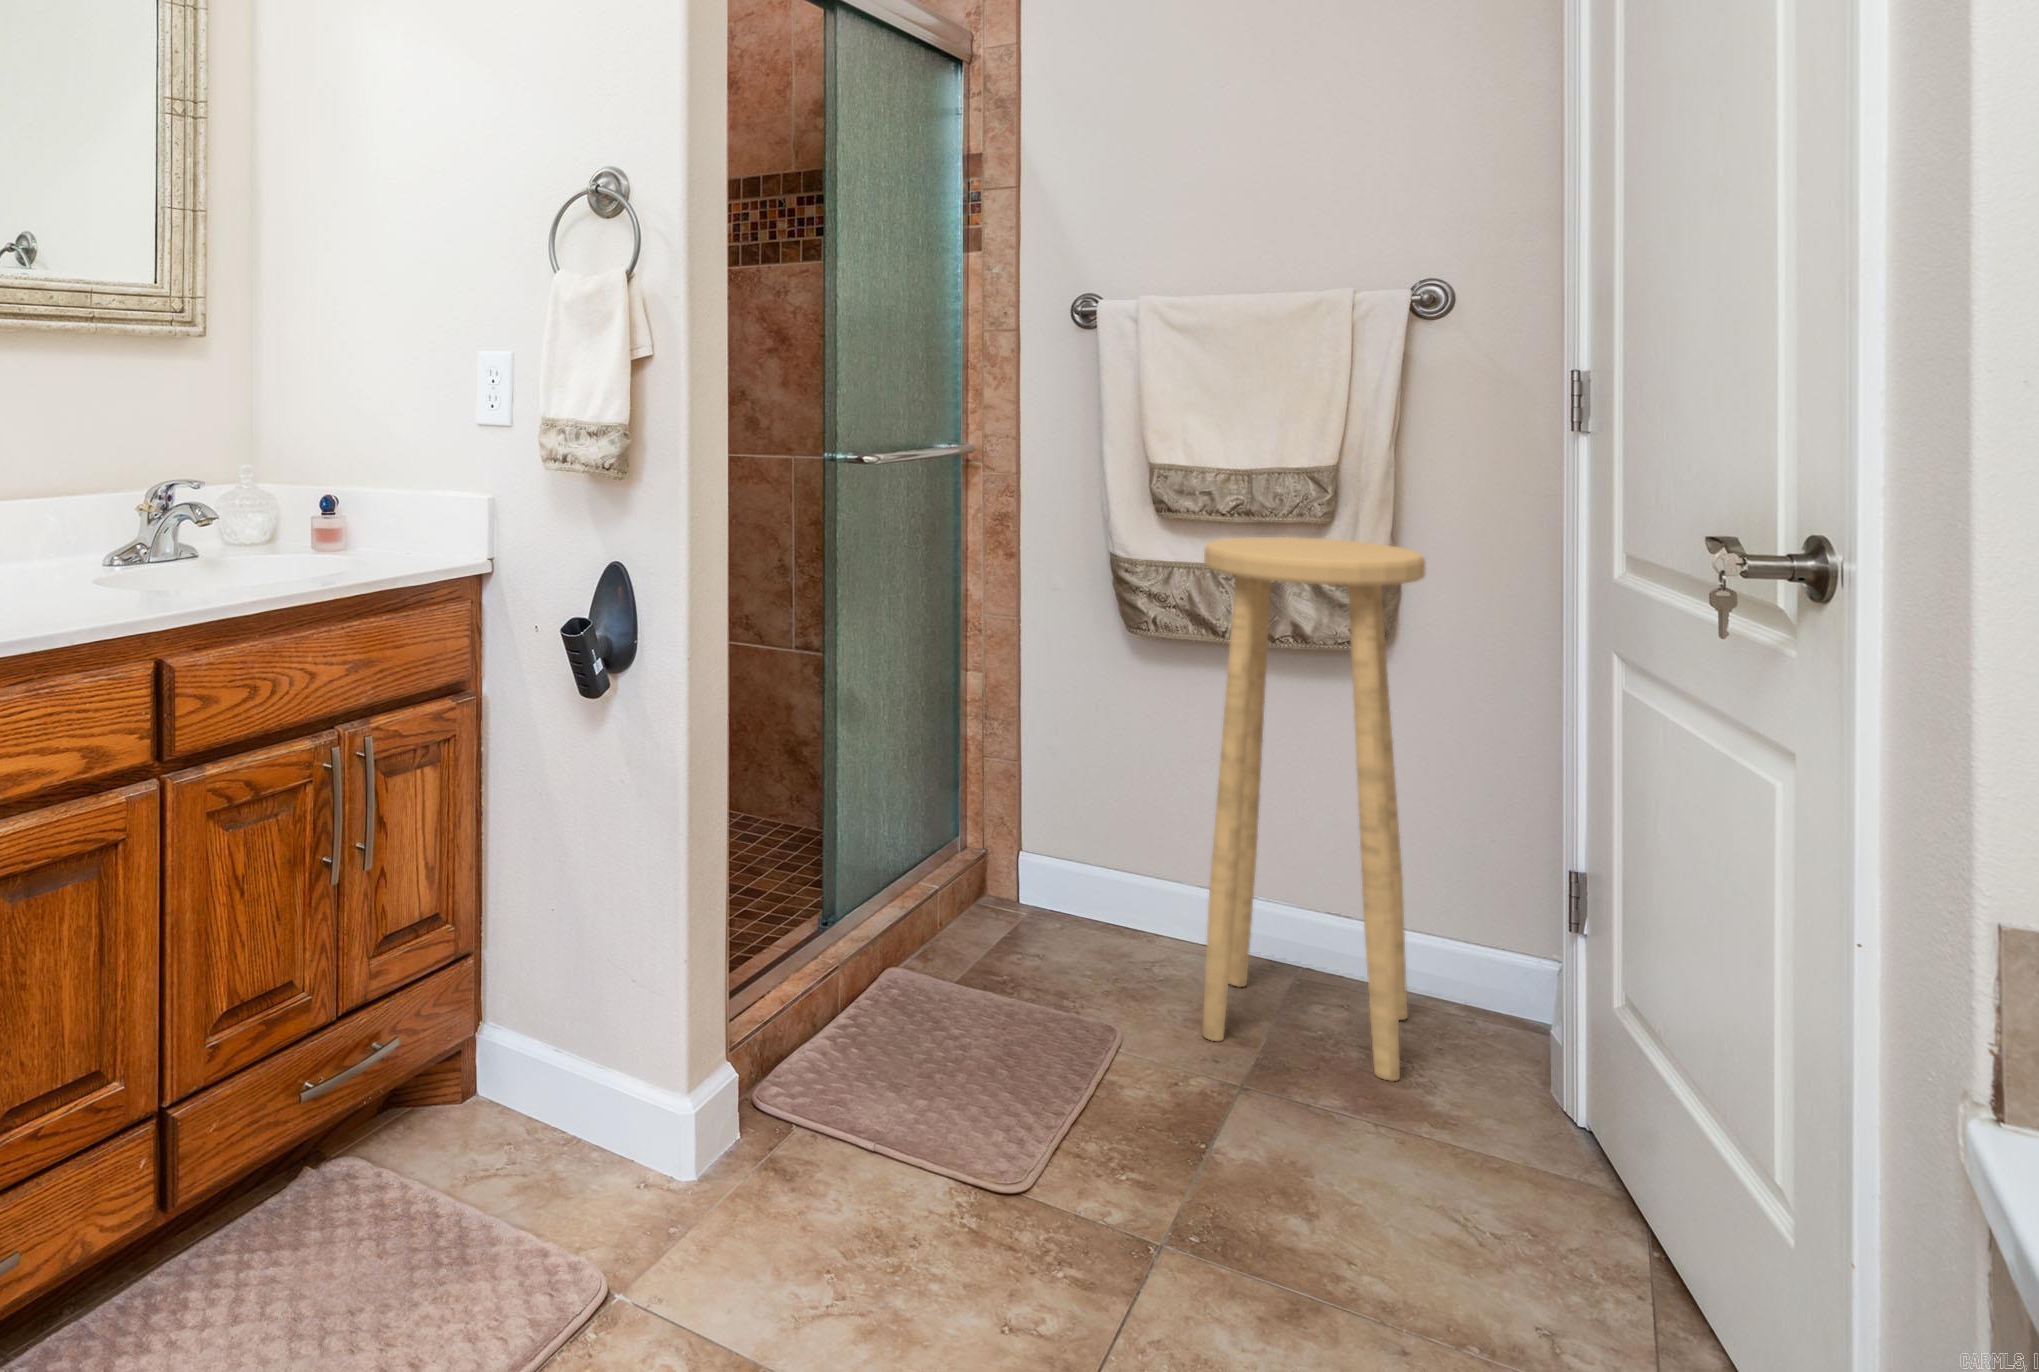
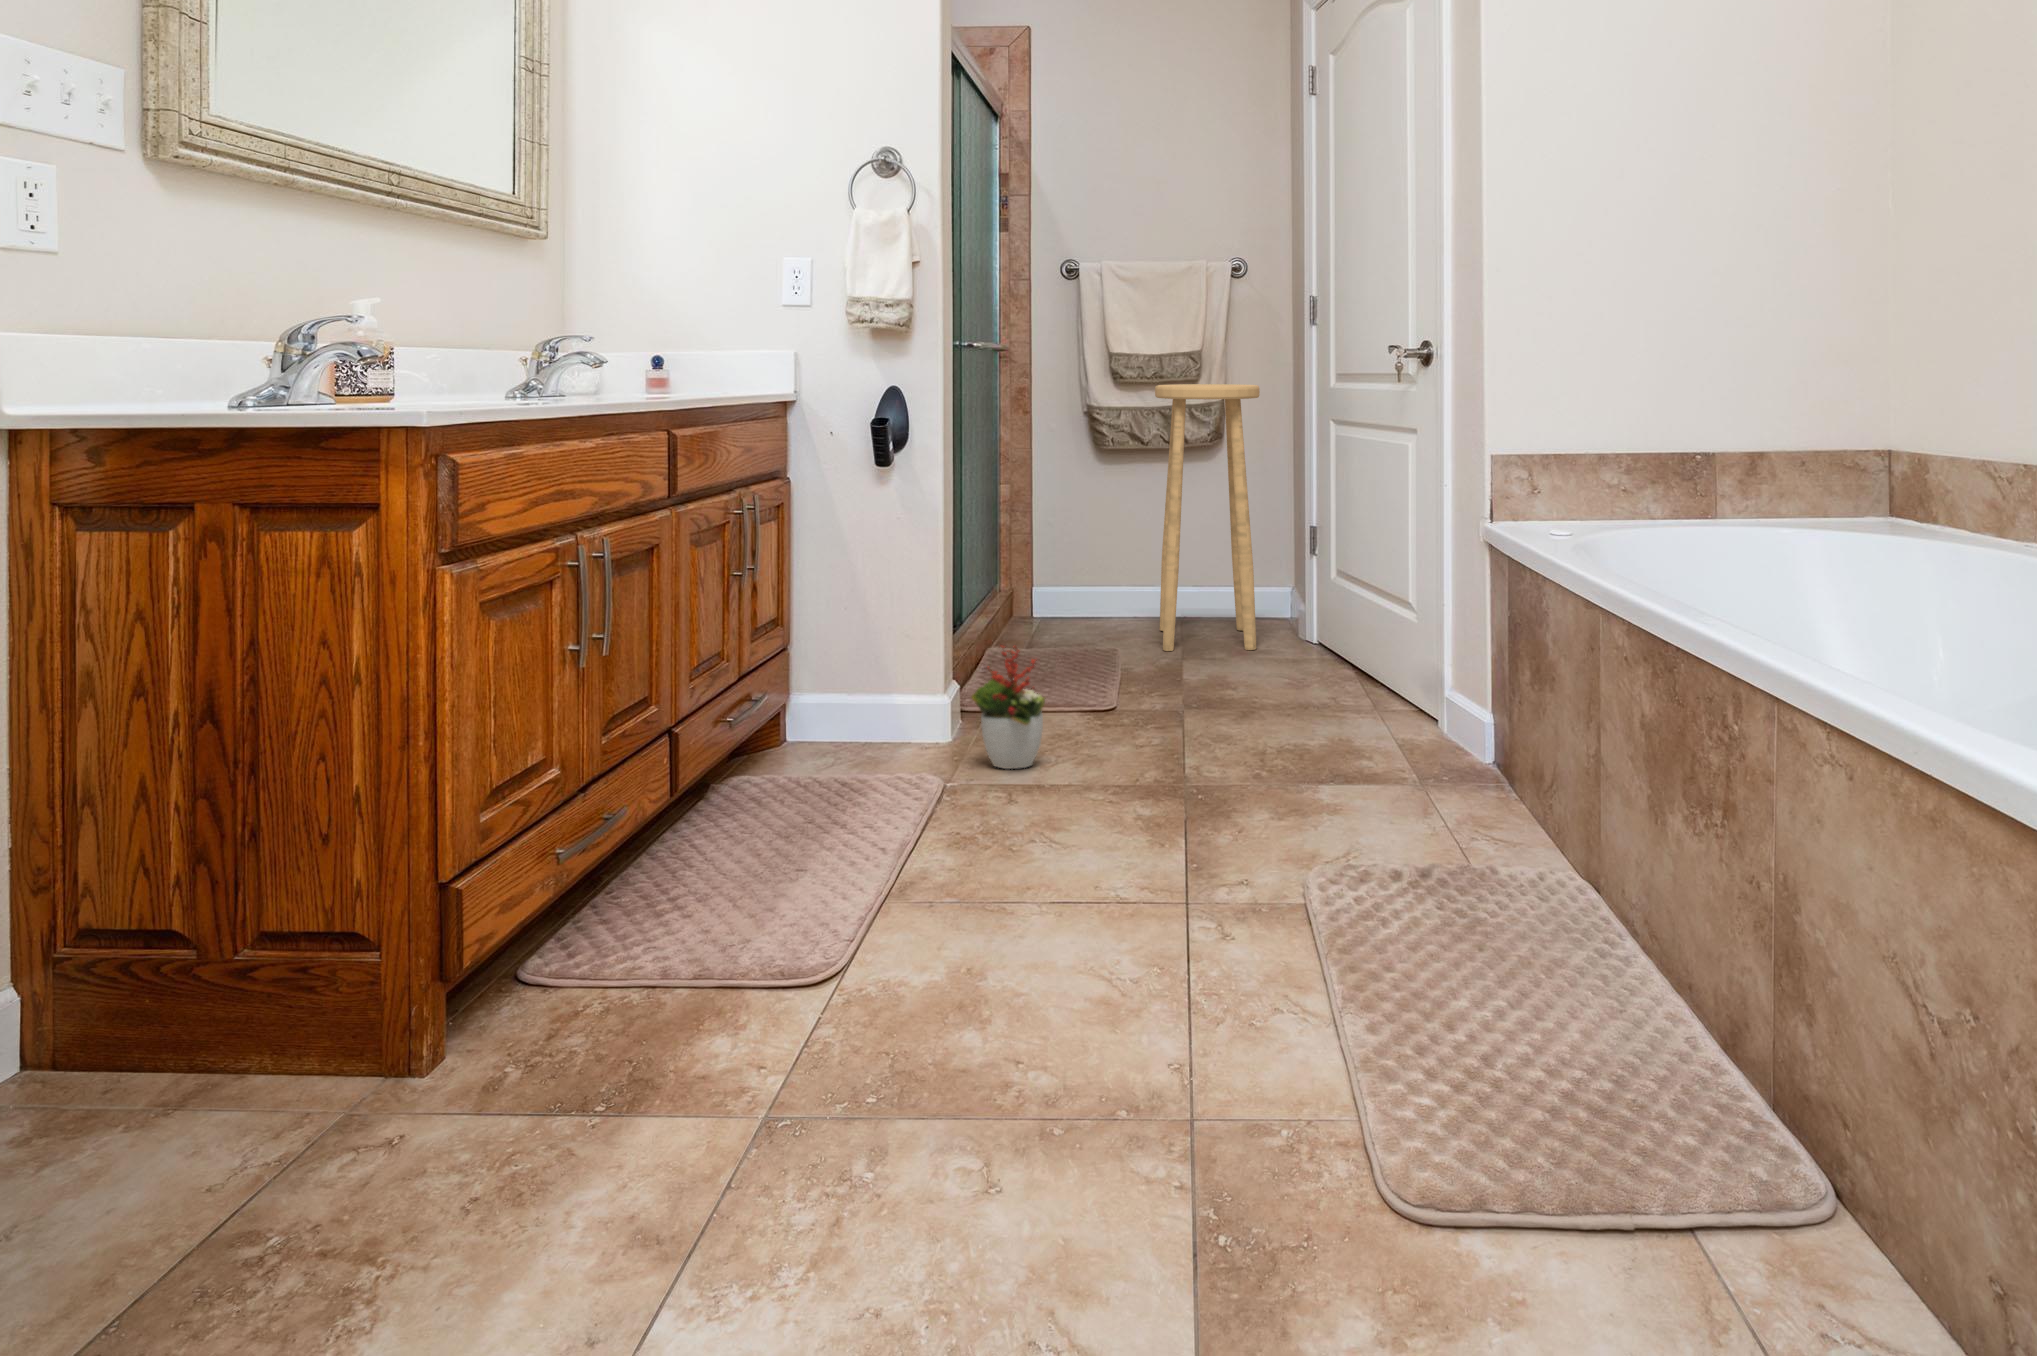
decorative plant: none [681,1044,800,1279] -> present [972,645,1045,769]

